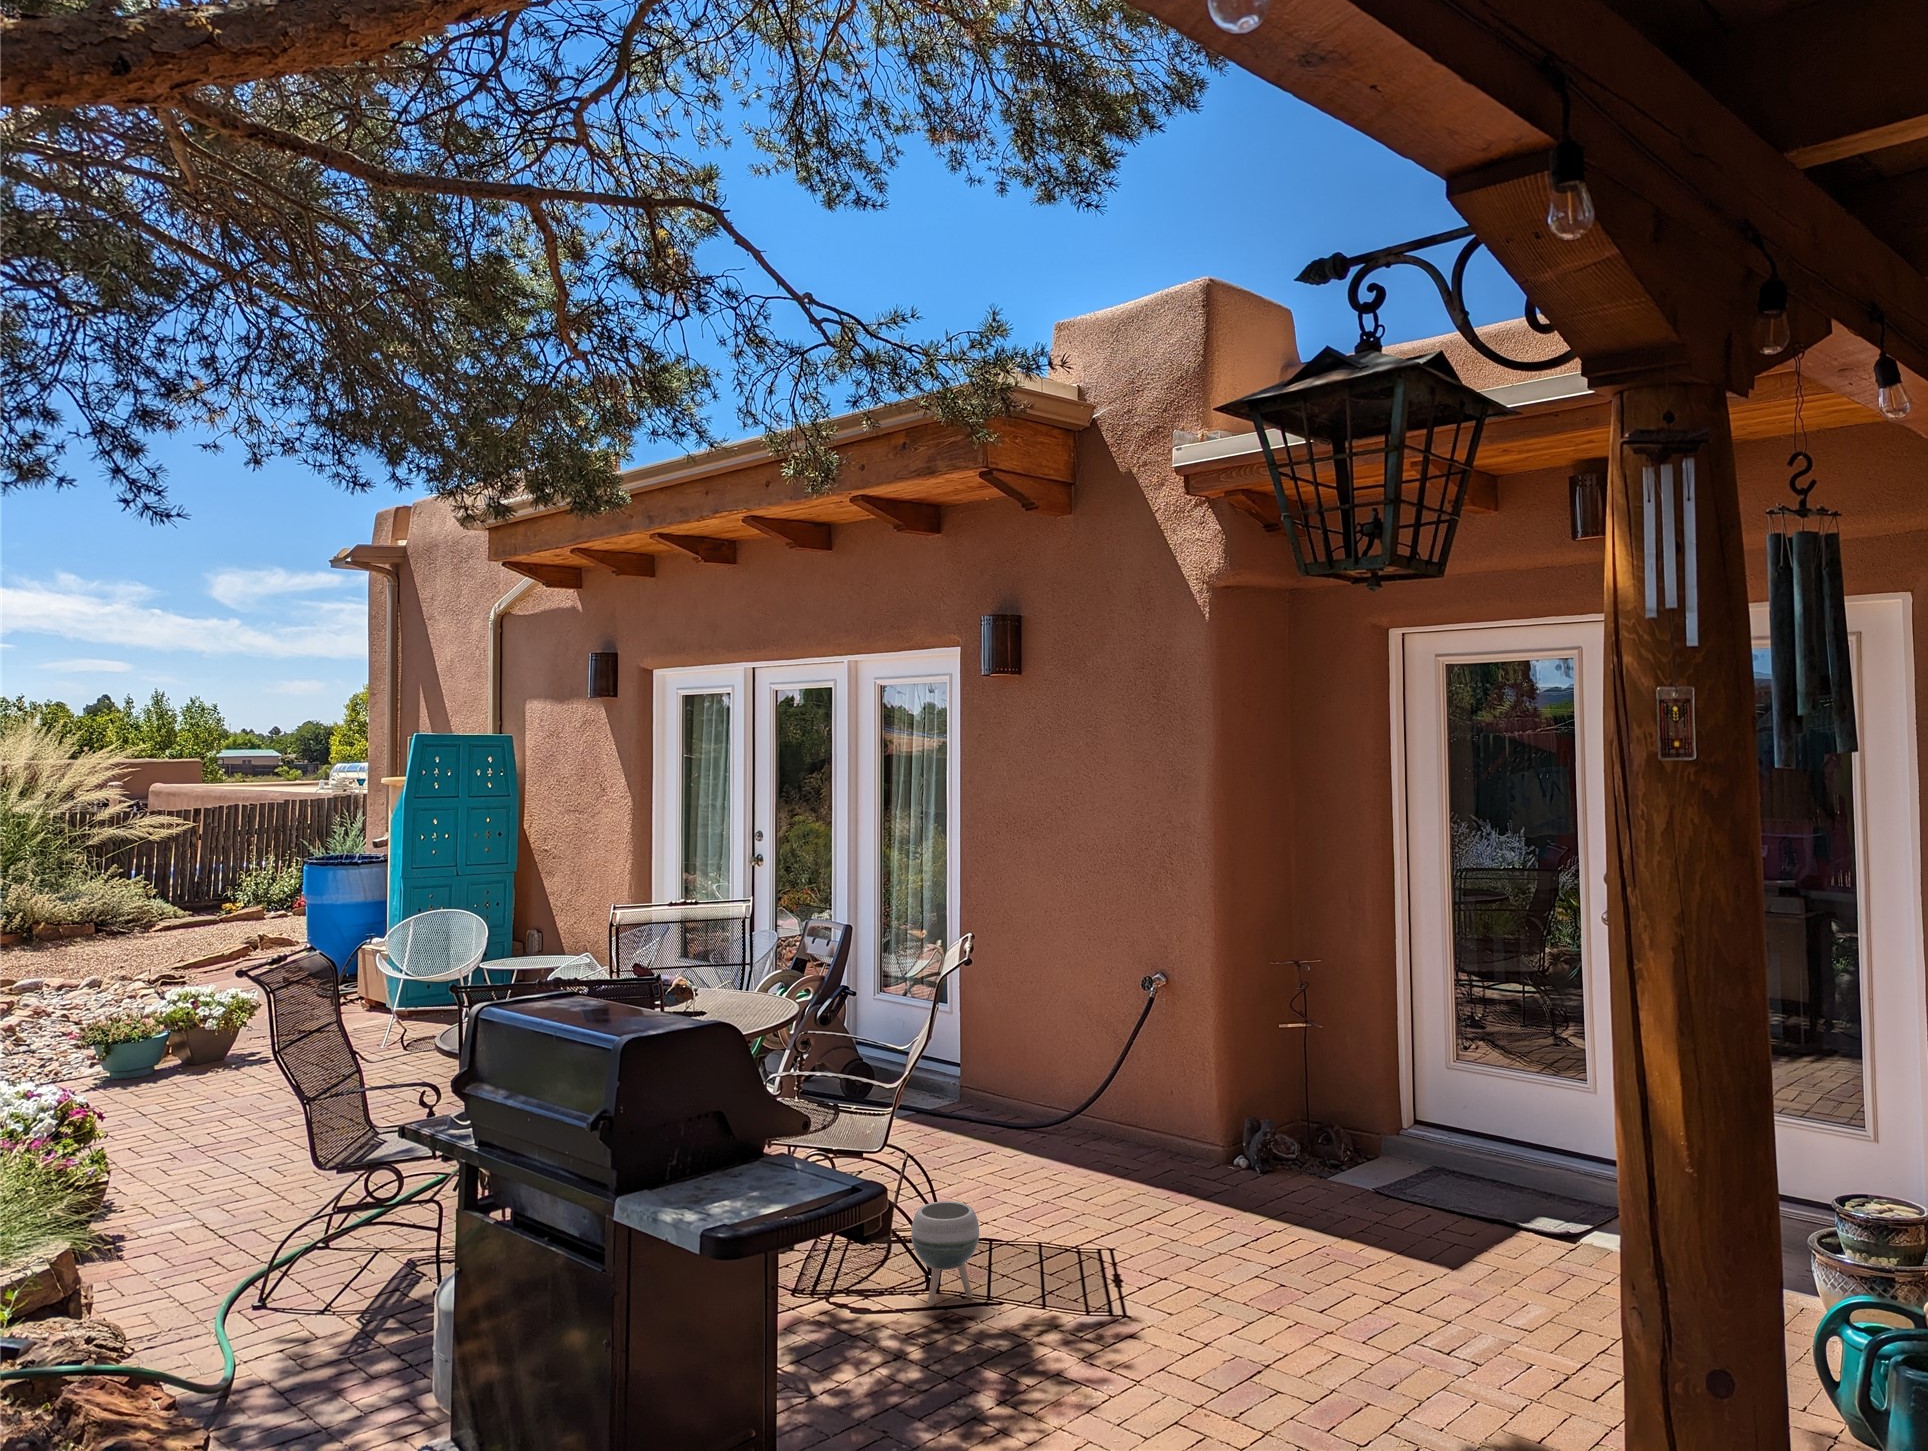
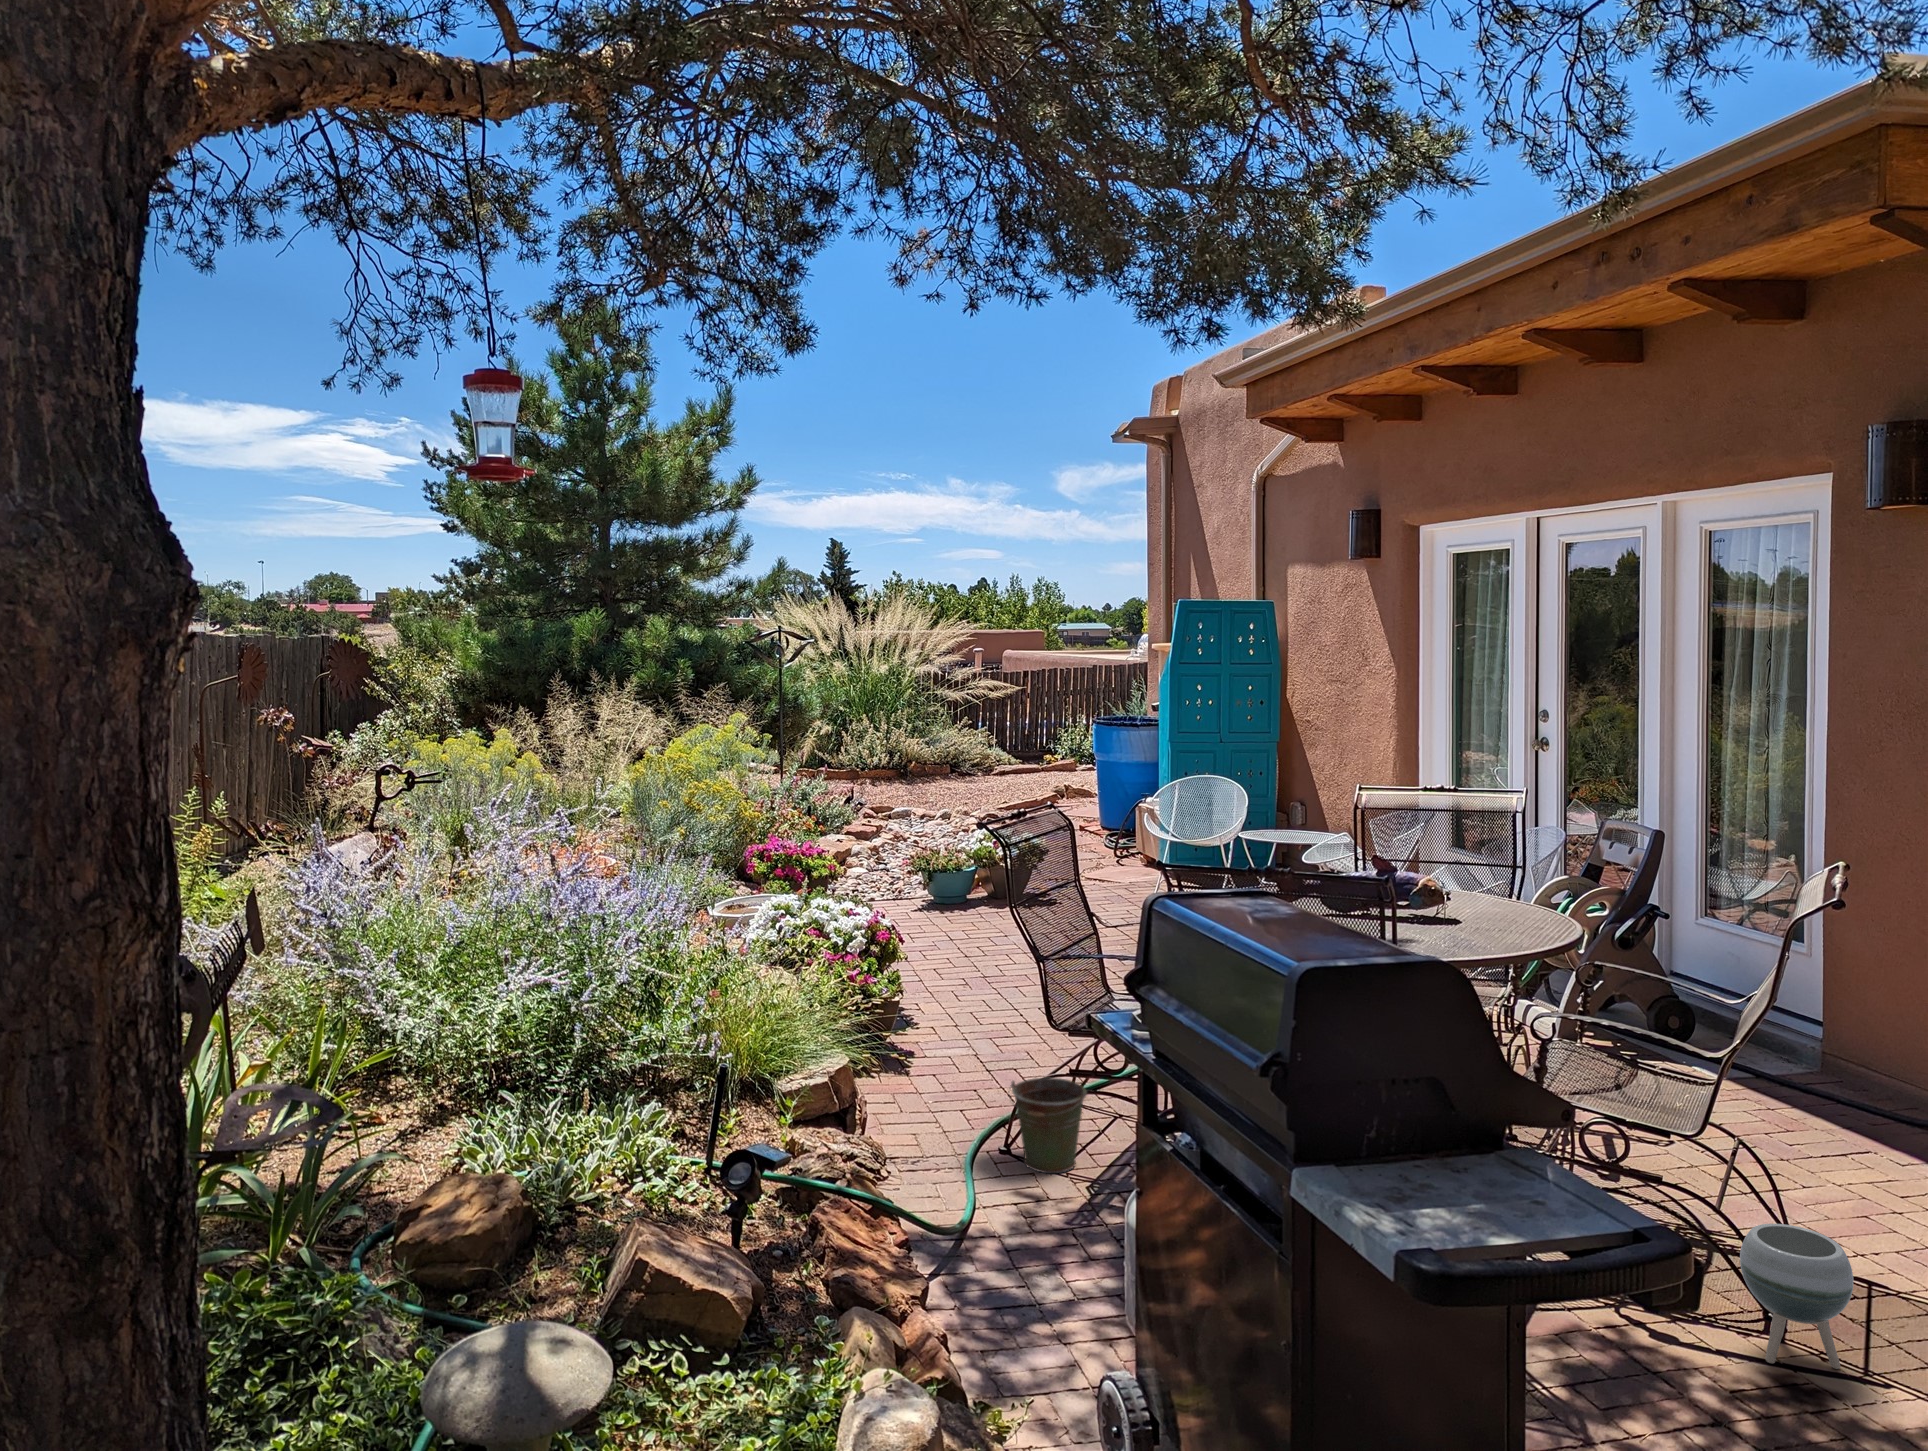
bucket: none [269,1219,360,1319] -> present [1010,1078,1087,1173]

